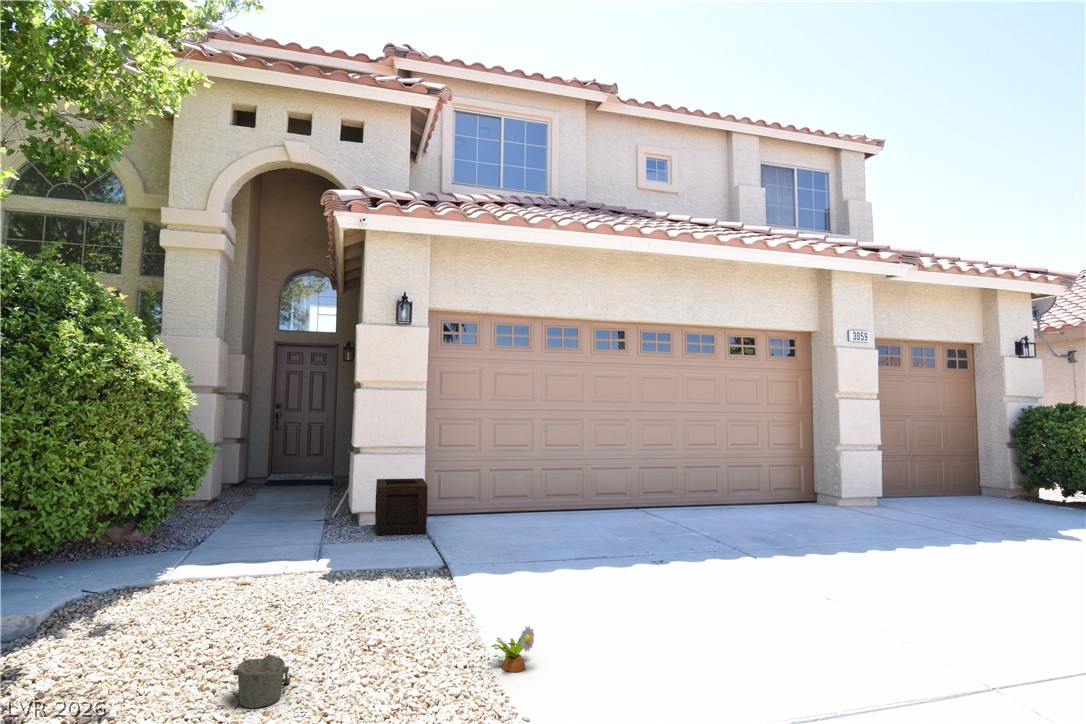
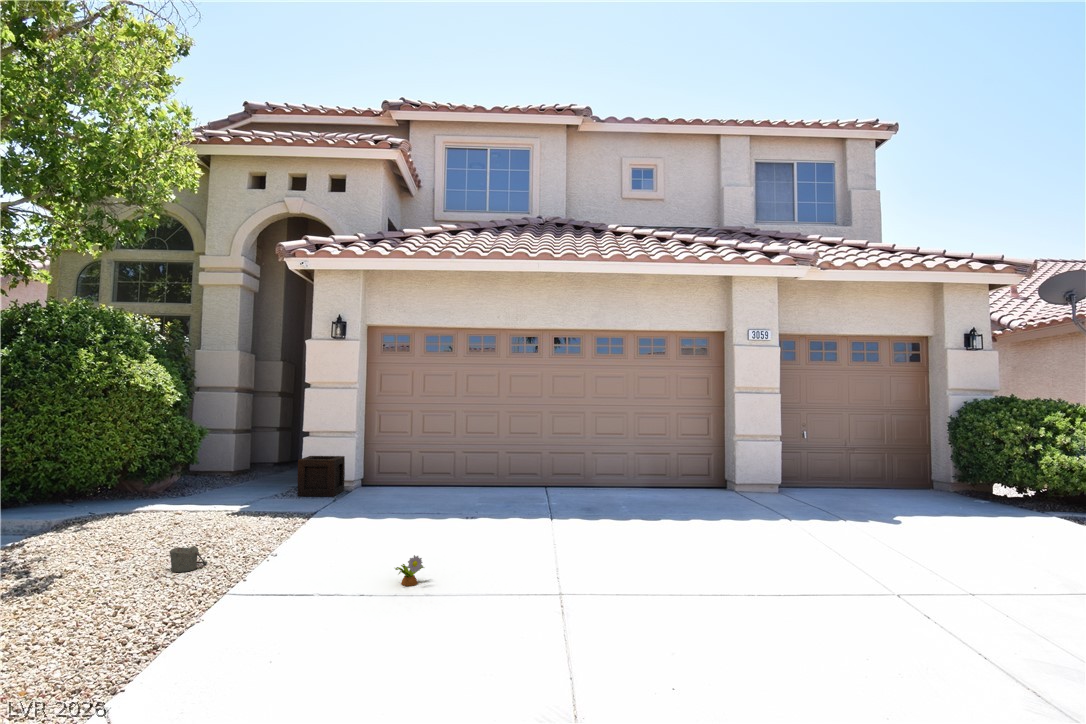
decorative plant: present [490,626,535,672] -> present [395,555,424,586]
bucket: present [233,655,290,708] -> present [170,546,207,572]

